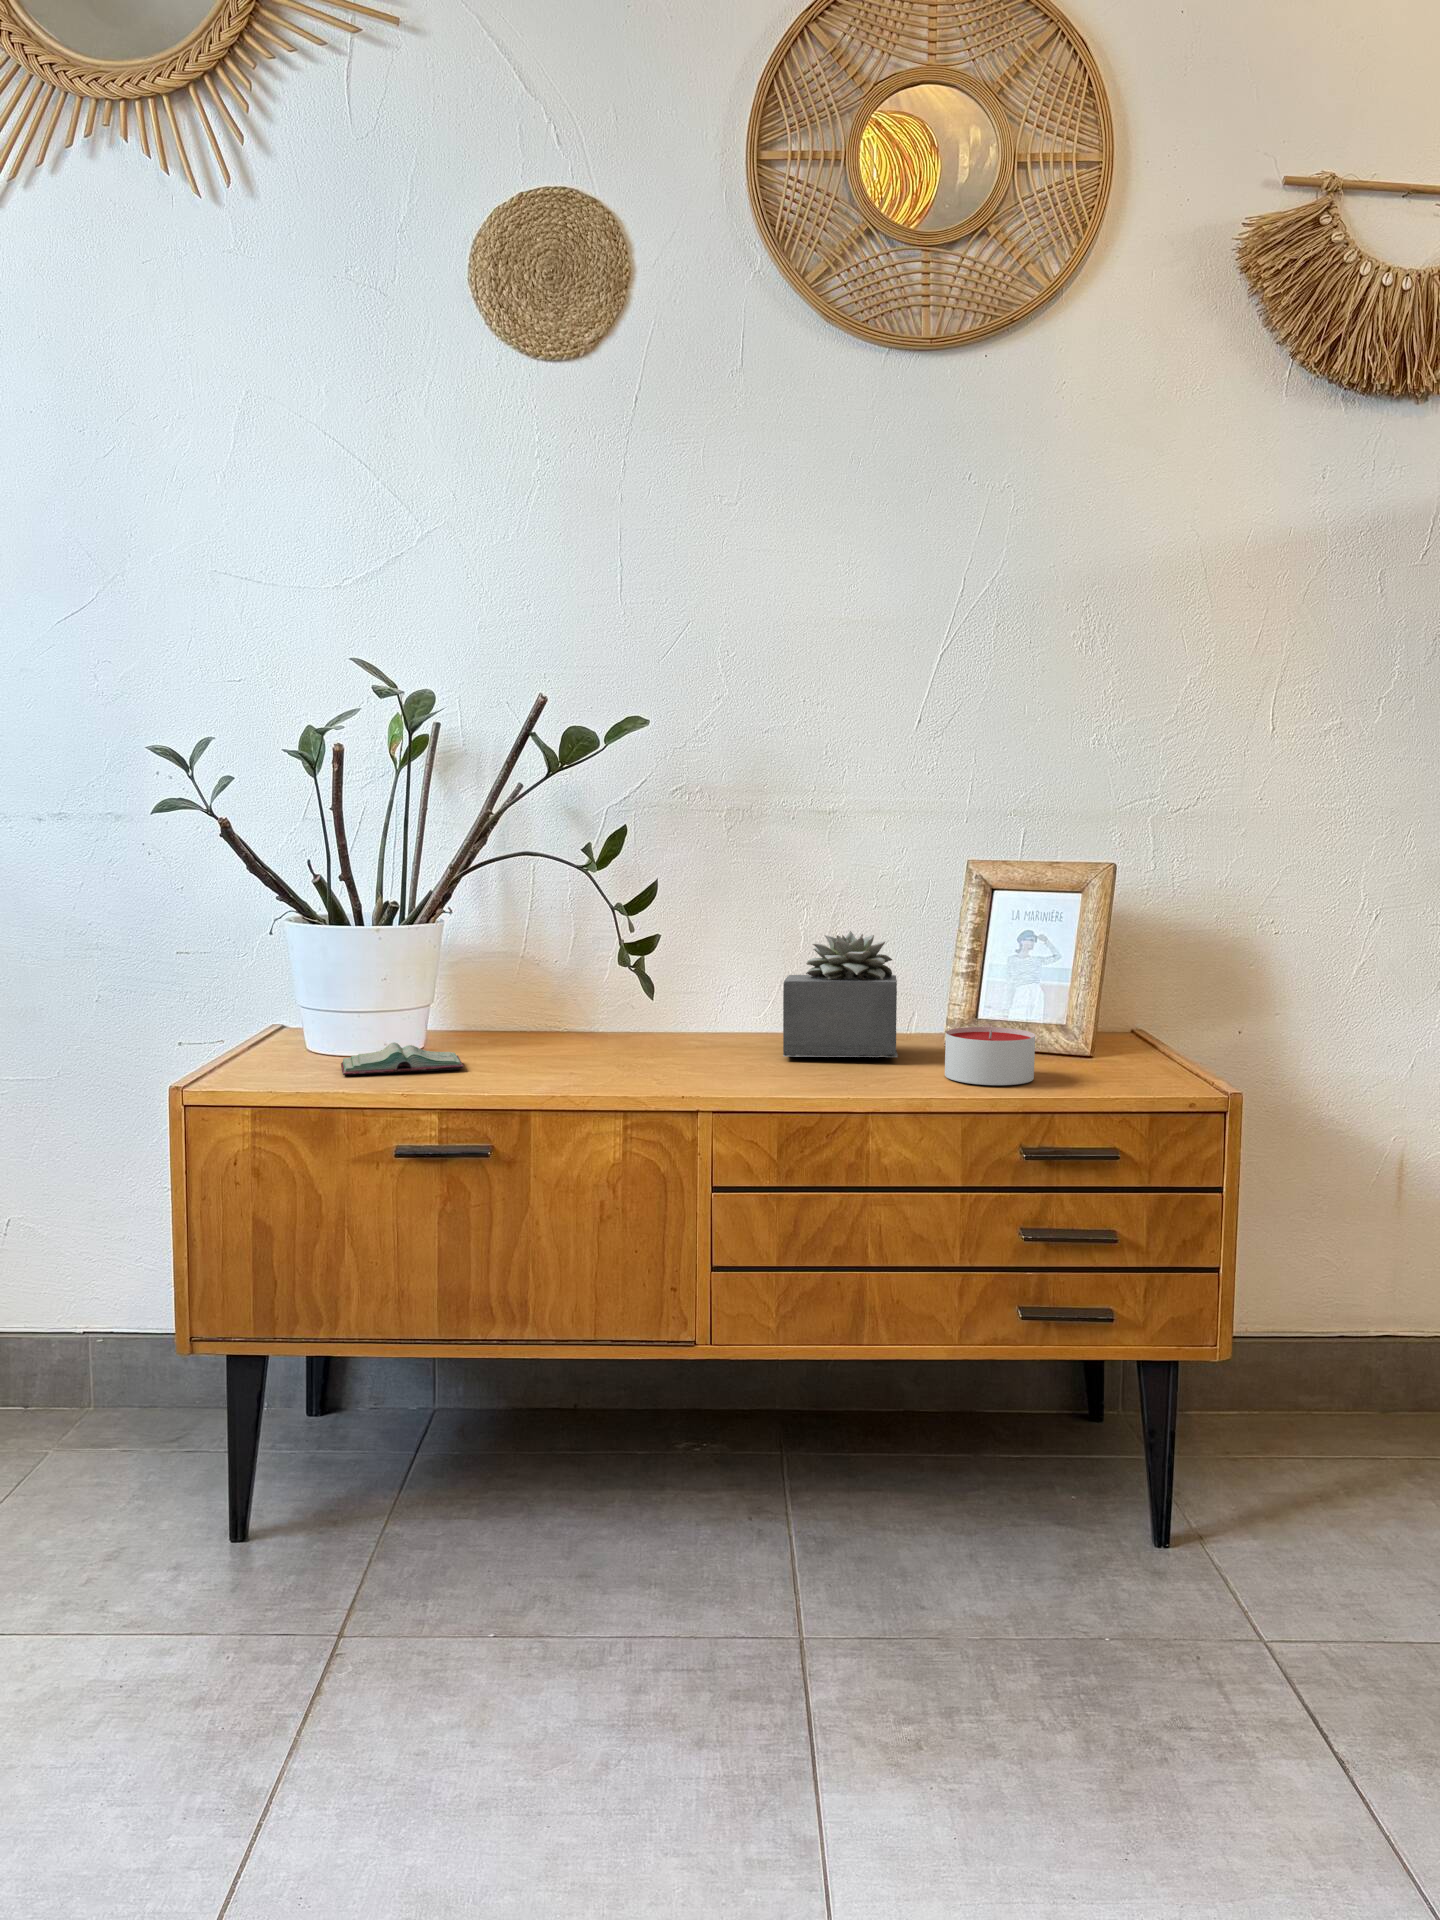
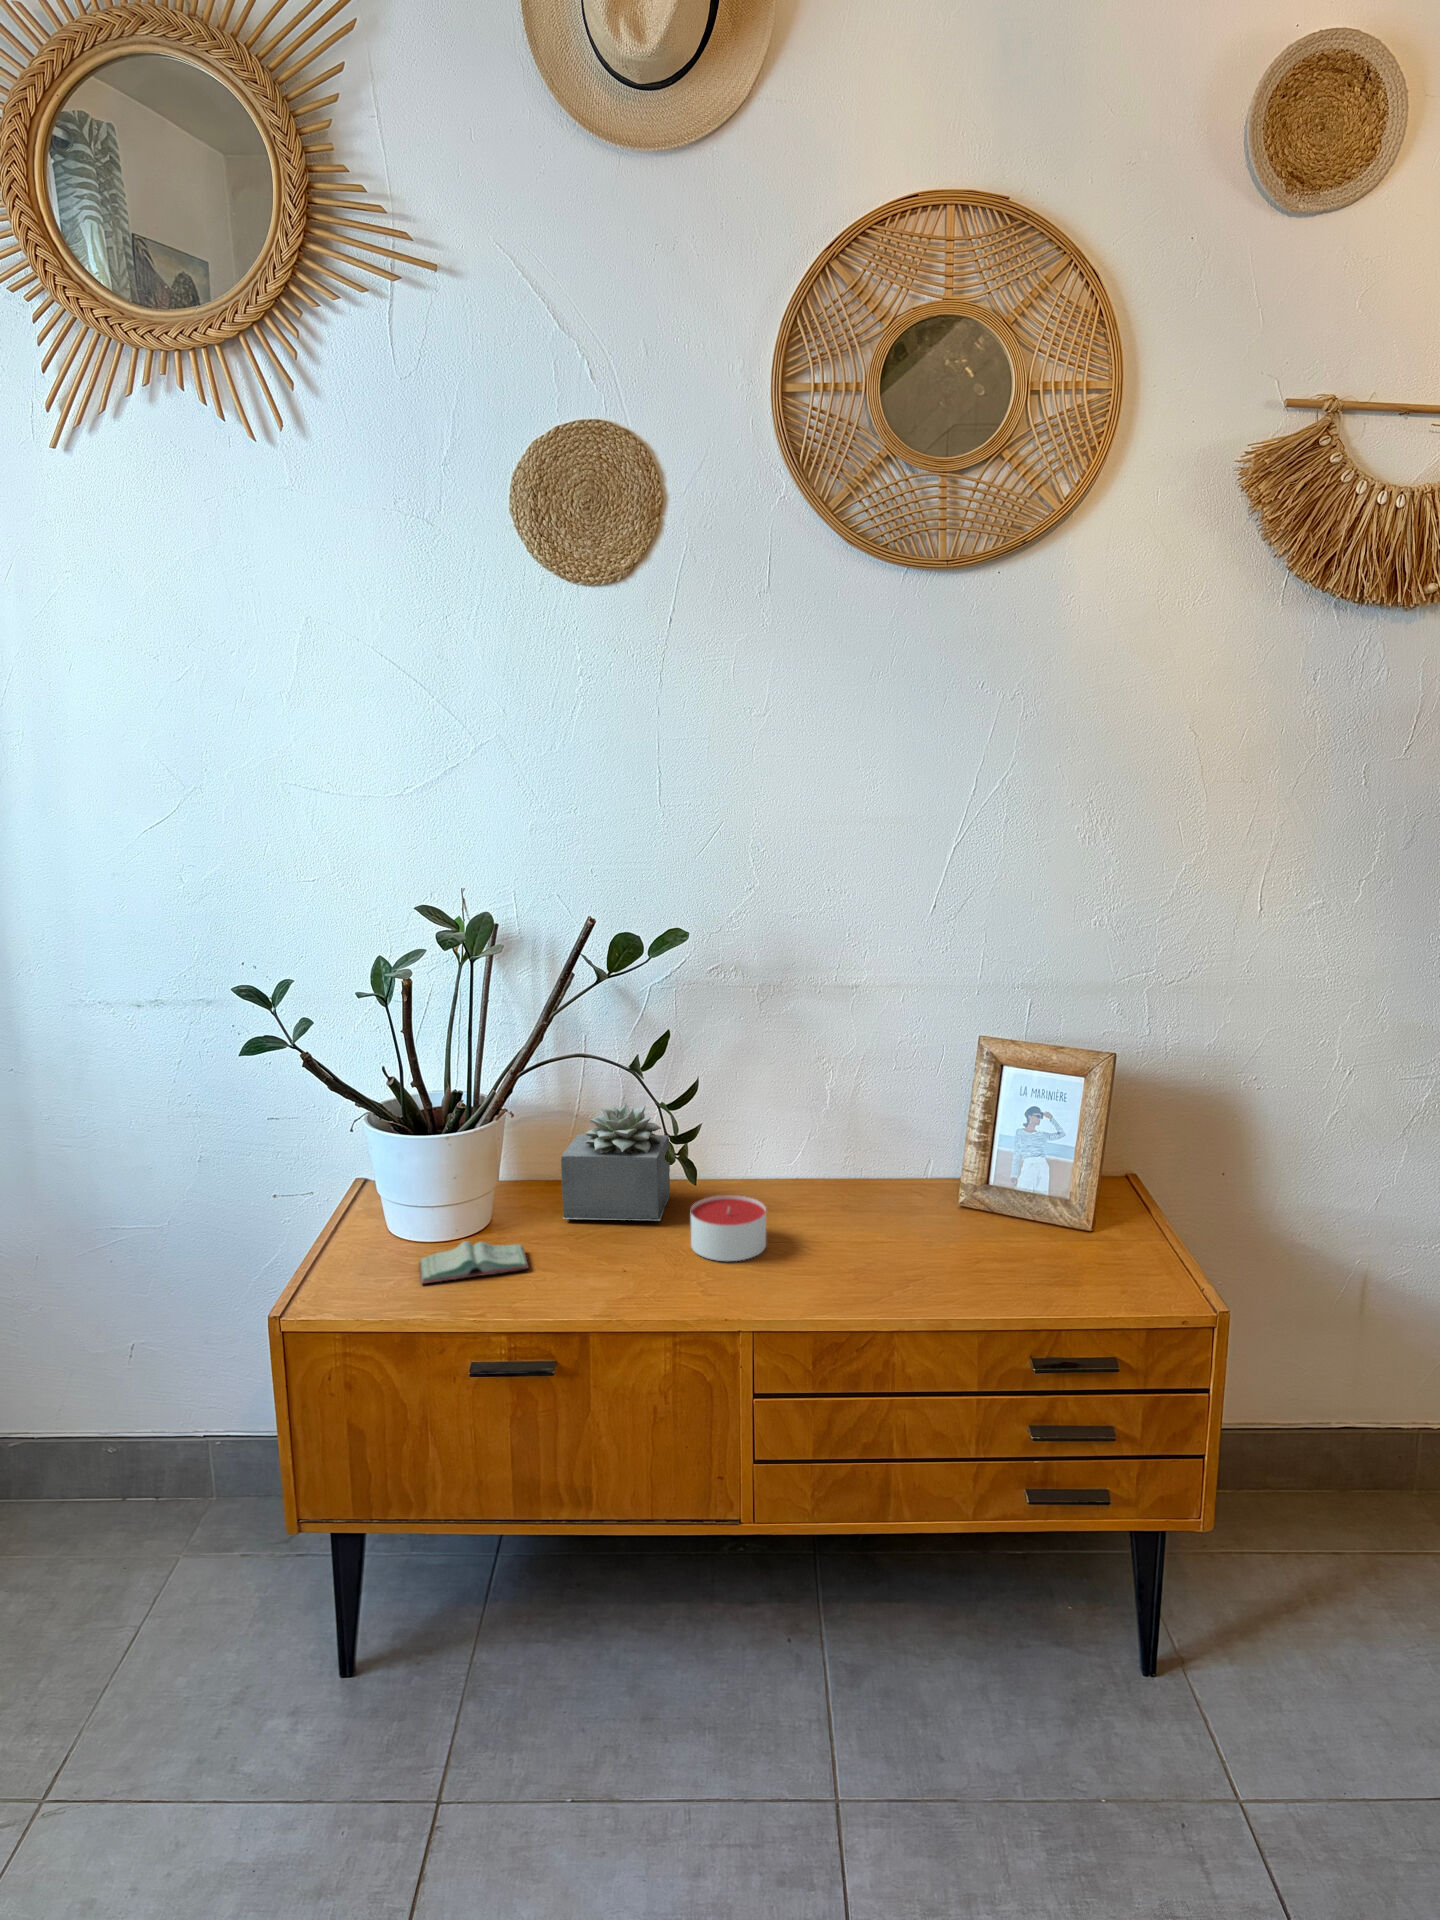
succulent plant: present [783,931,898,1057] -> present [561,1103,670,1221]
candle: present [945,1027,1035,1085] -> present [691,1195,766,1261]

